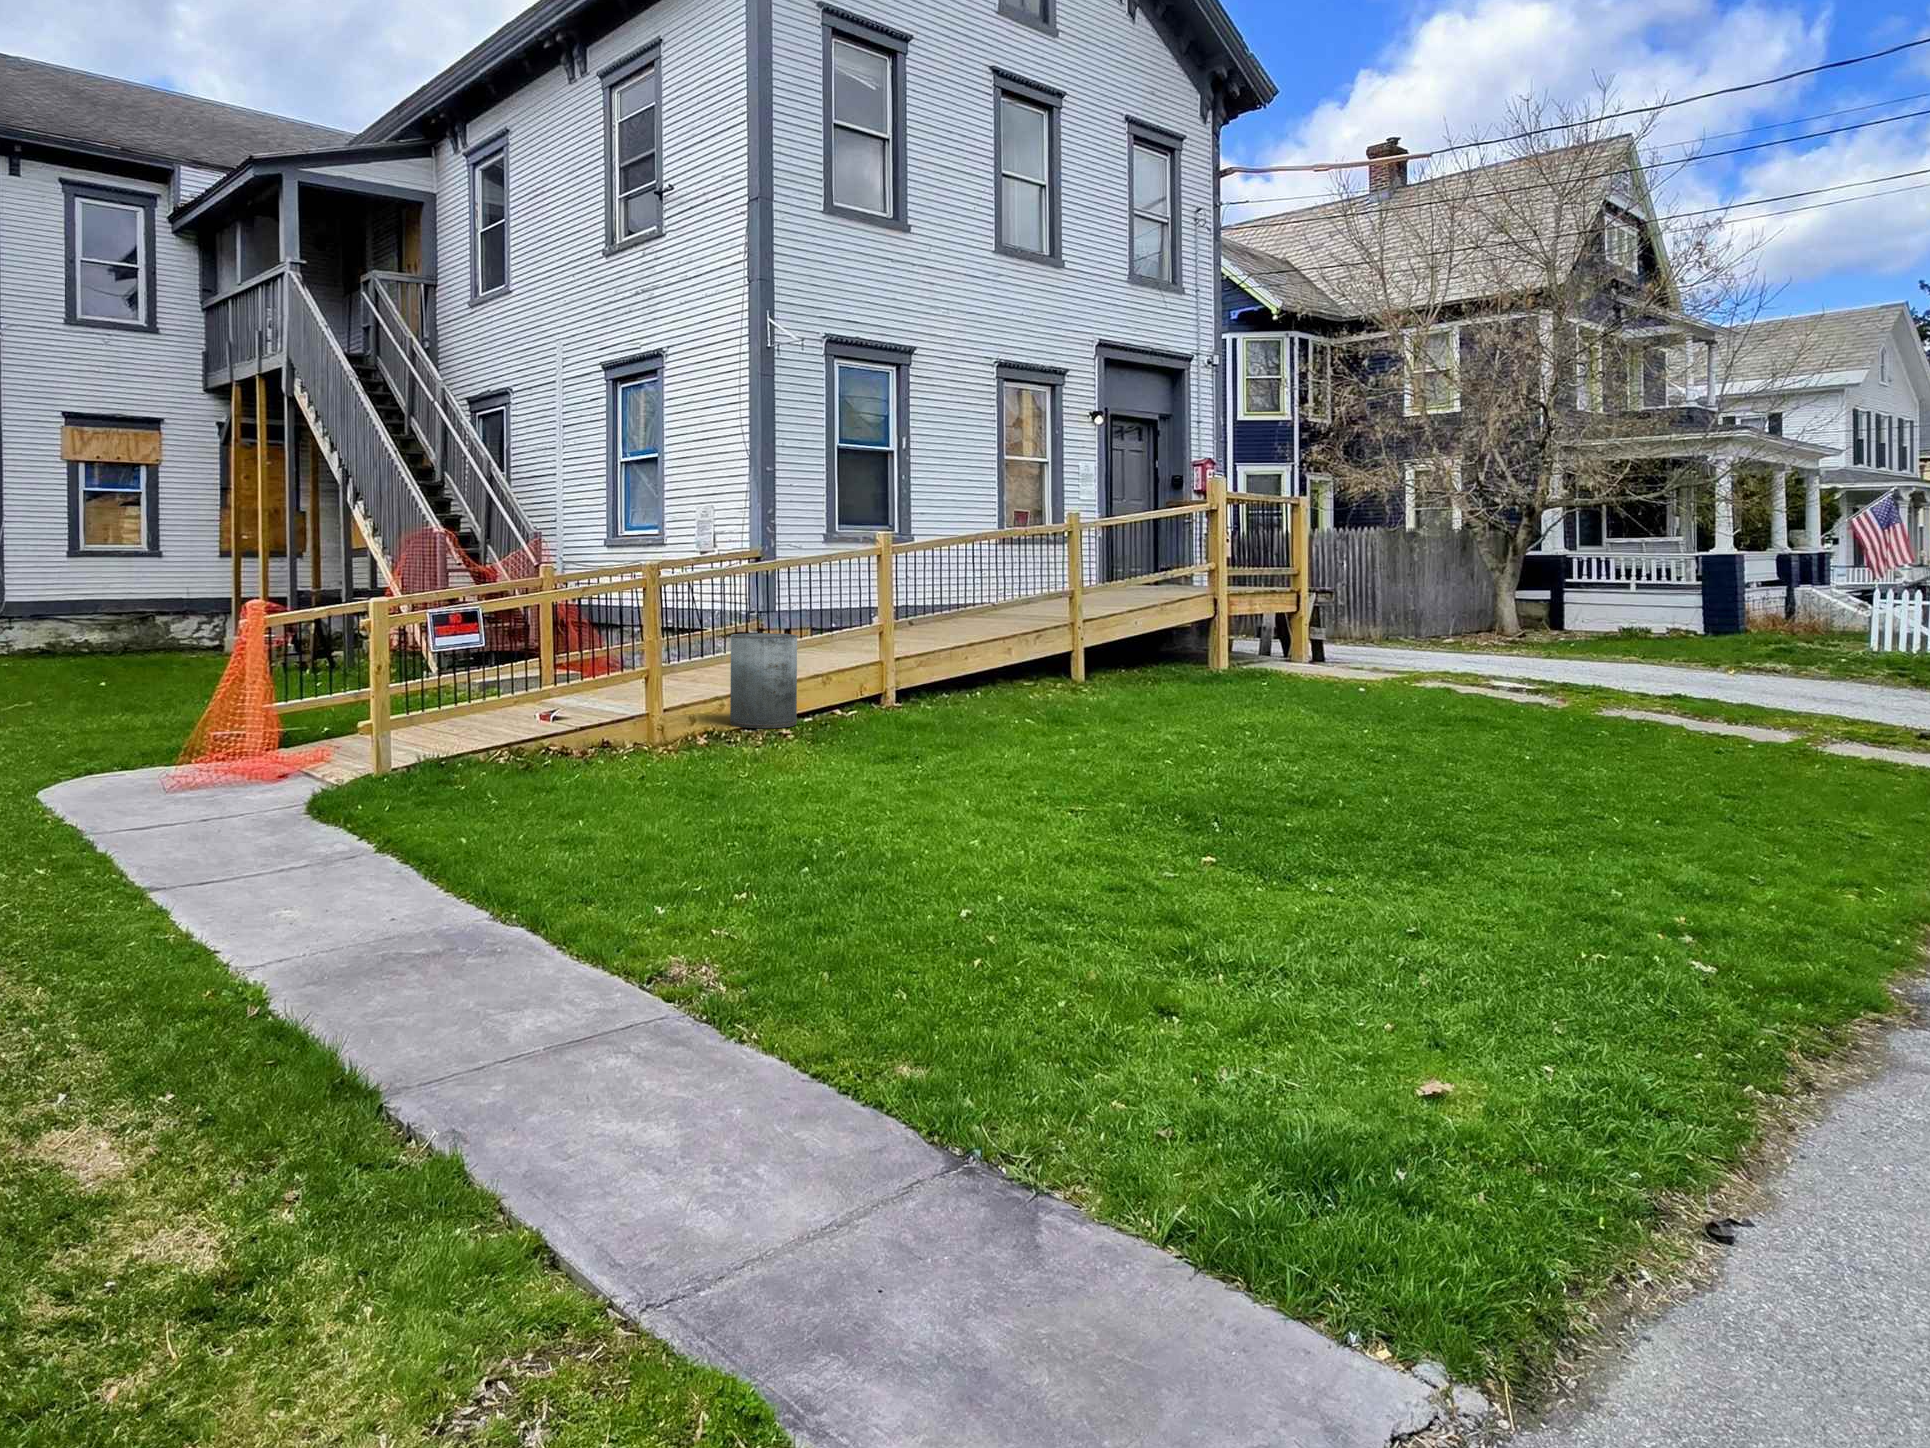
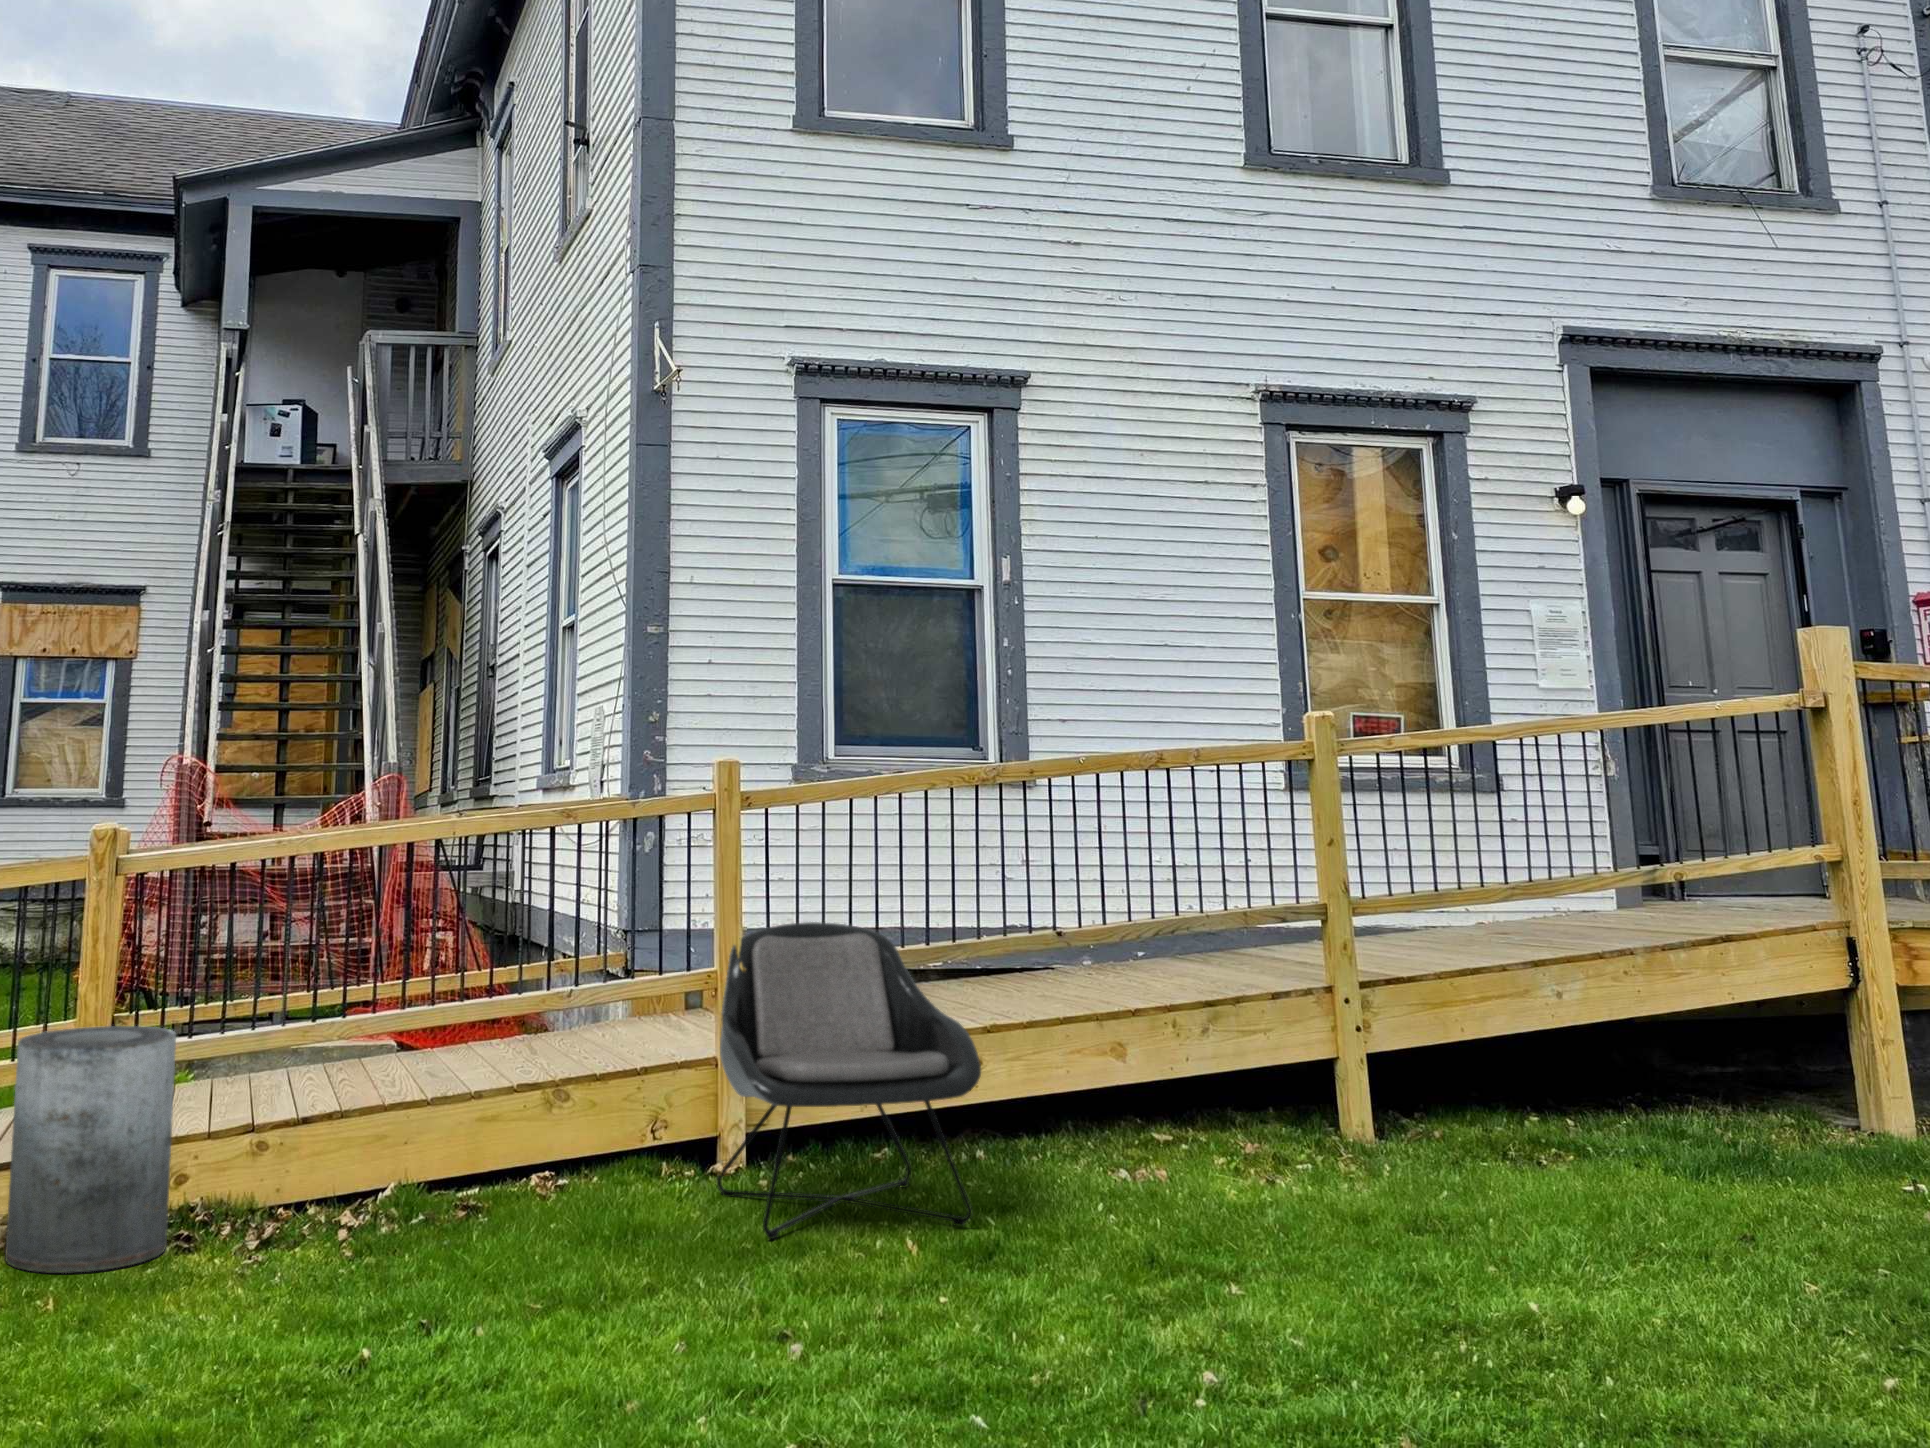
lounge chair: none [931,592,1052,709] -> present [717,922,981,1239]

